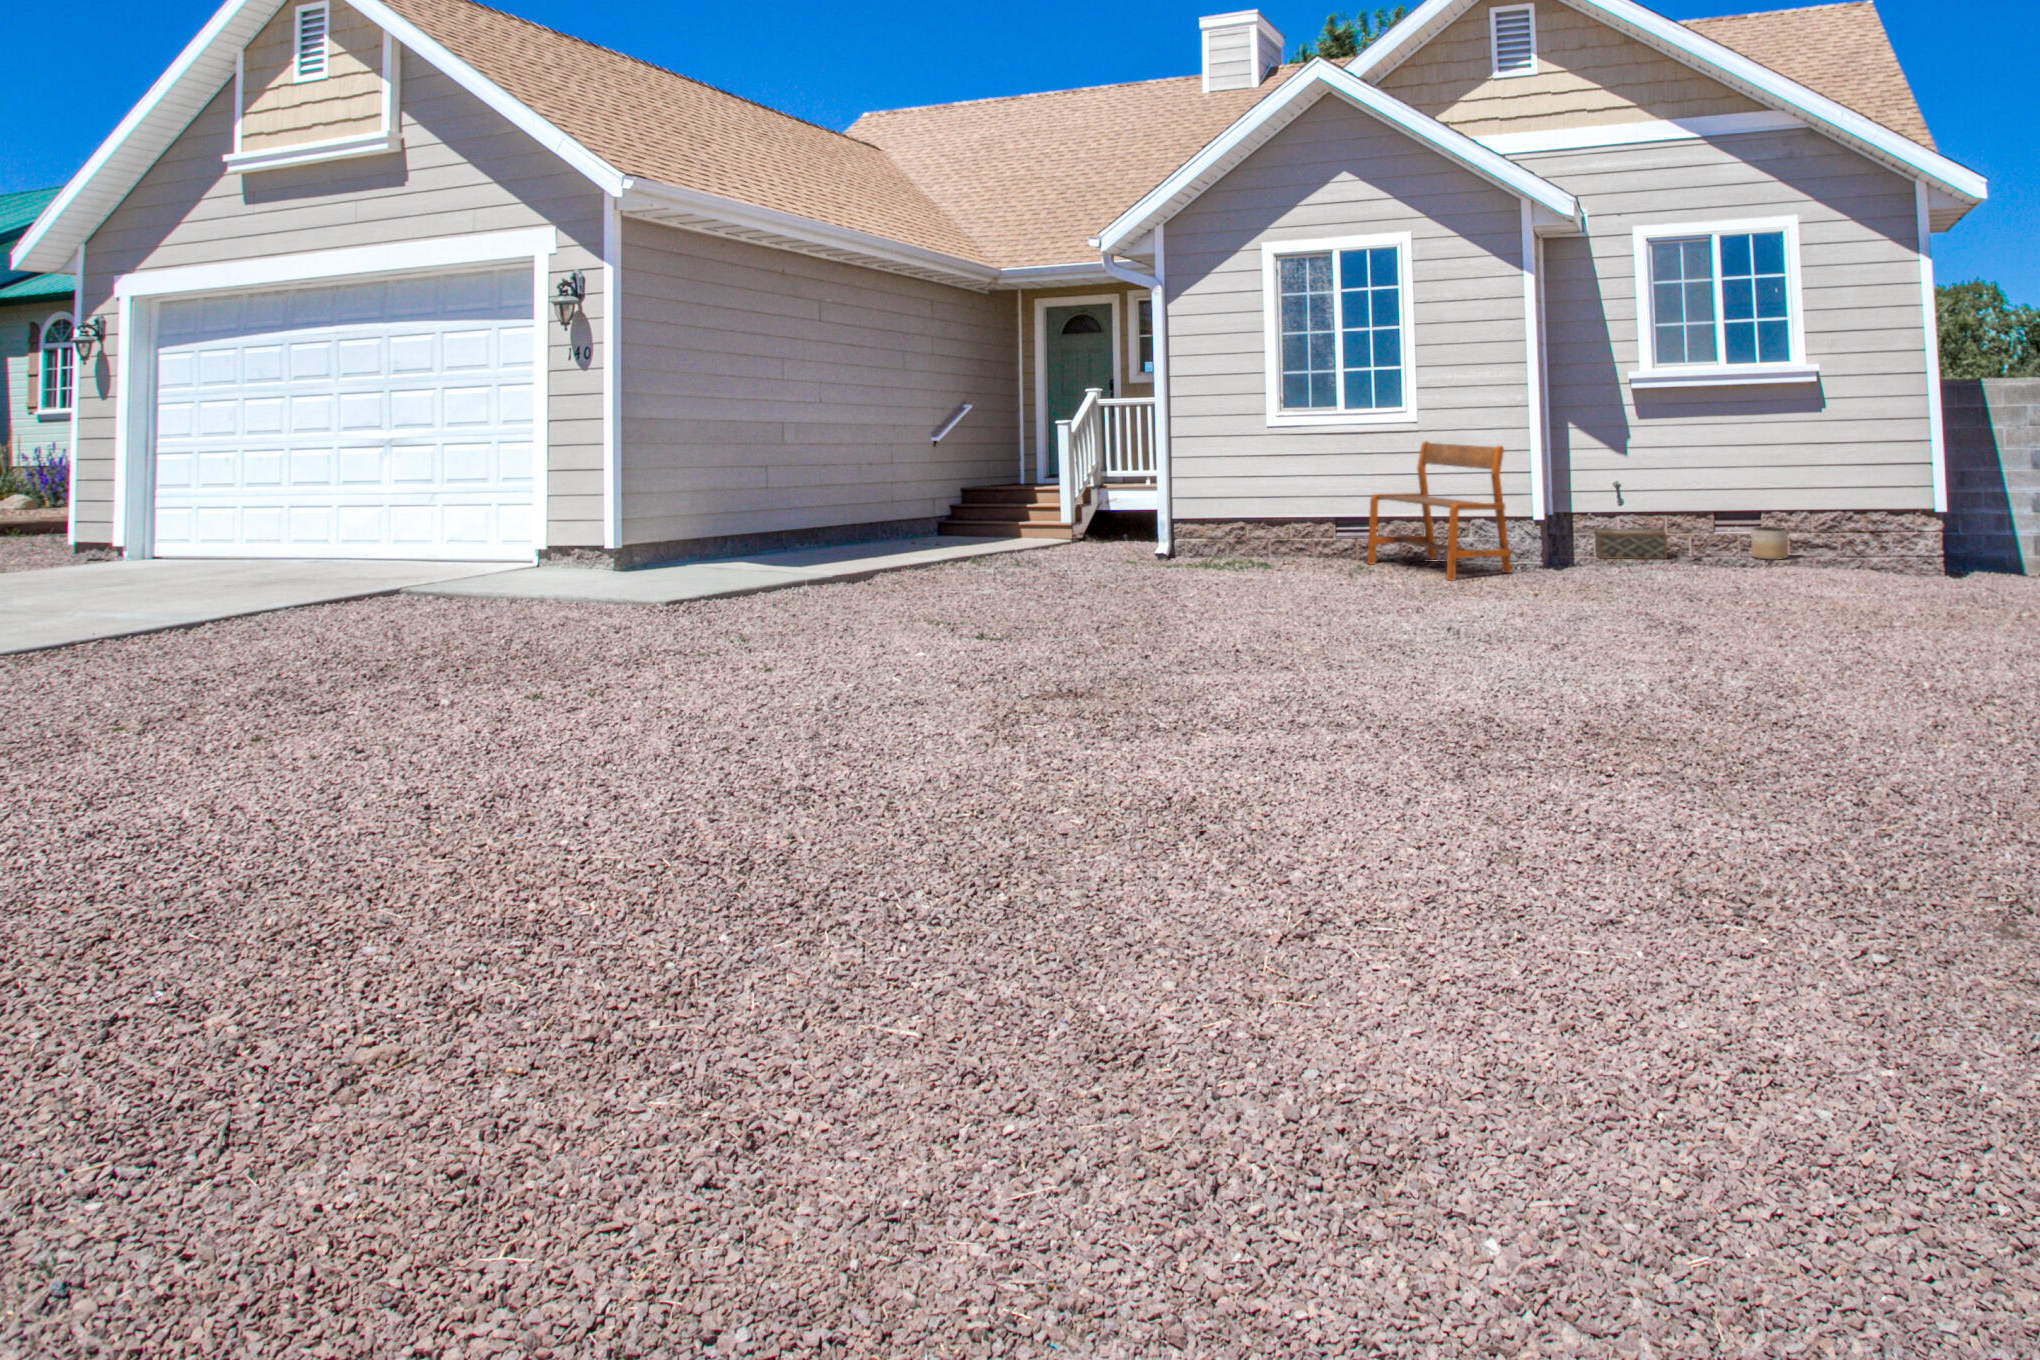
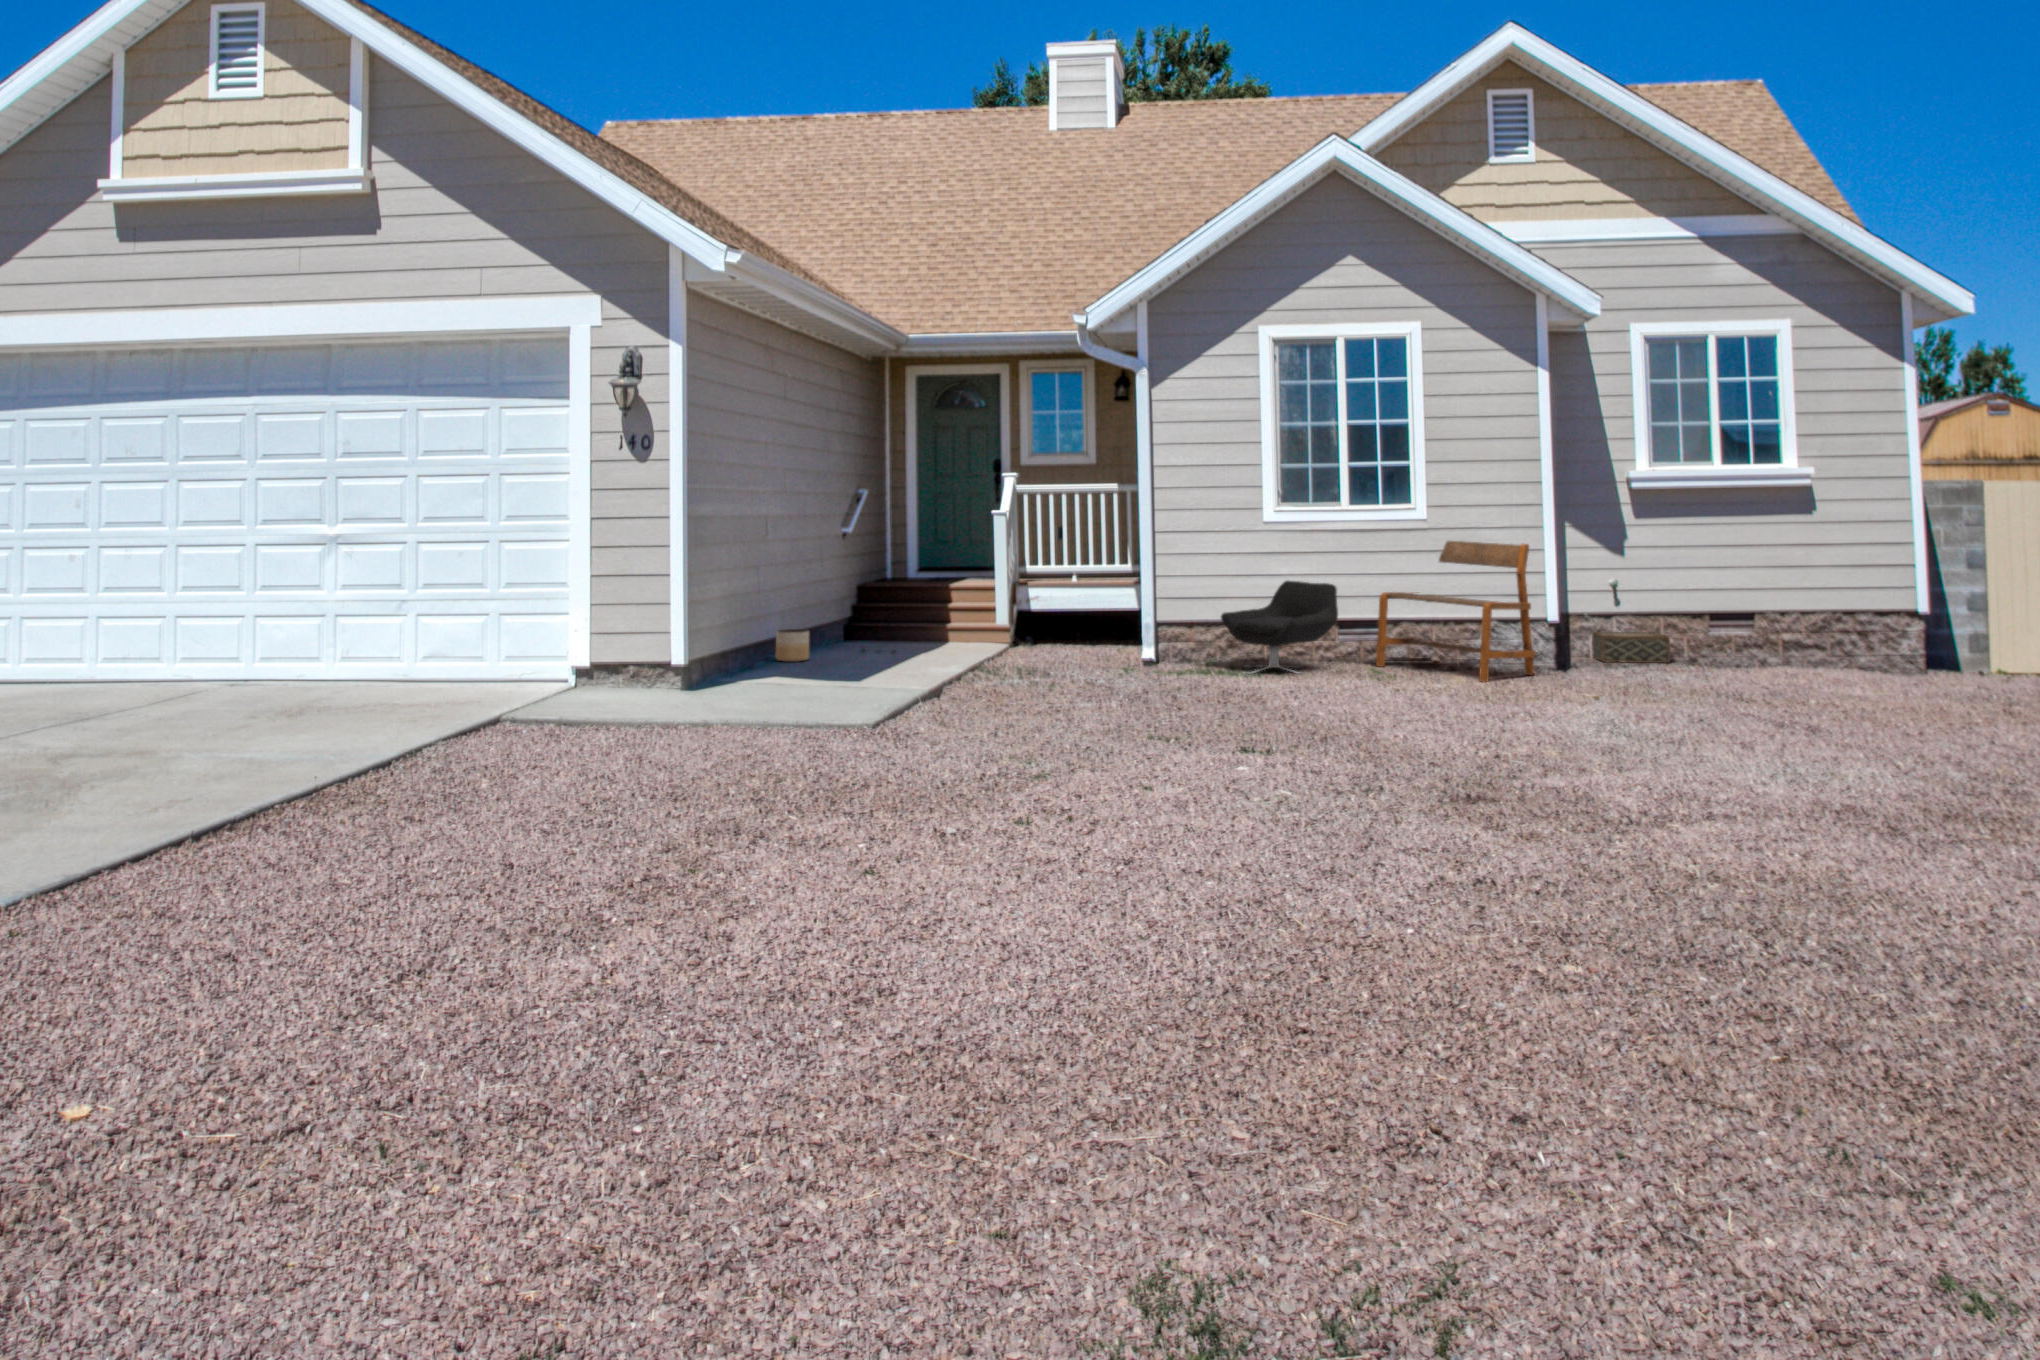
lounge chair: none [1216,484,1325,573] -> present [1221,581,1338,673]
planter: present [1751,527,1788,560] -> present [776,629,809,662]

